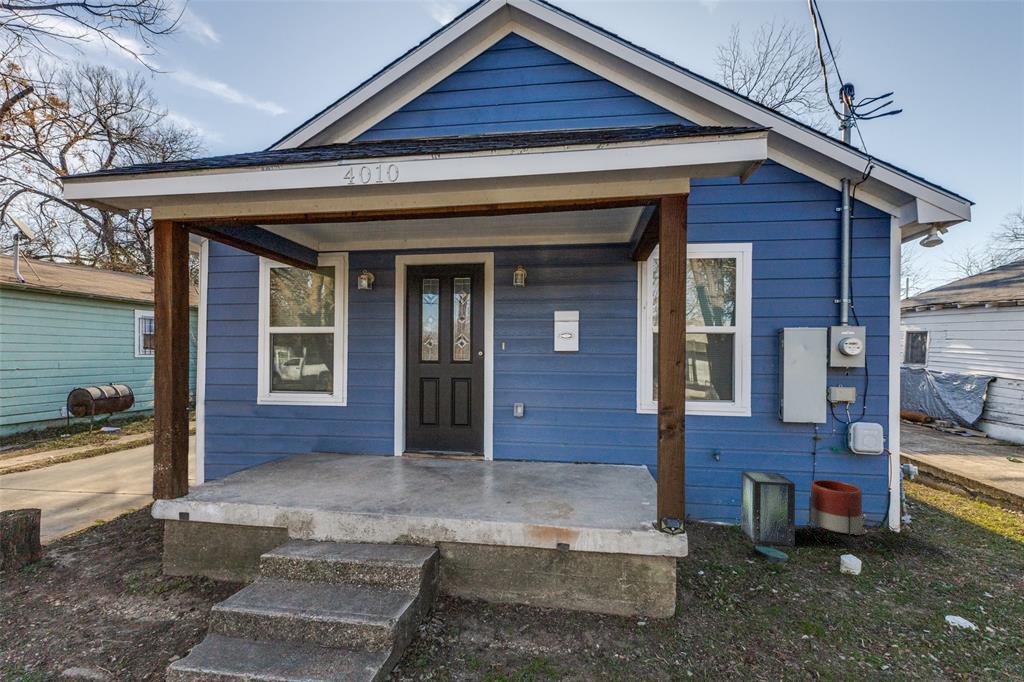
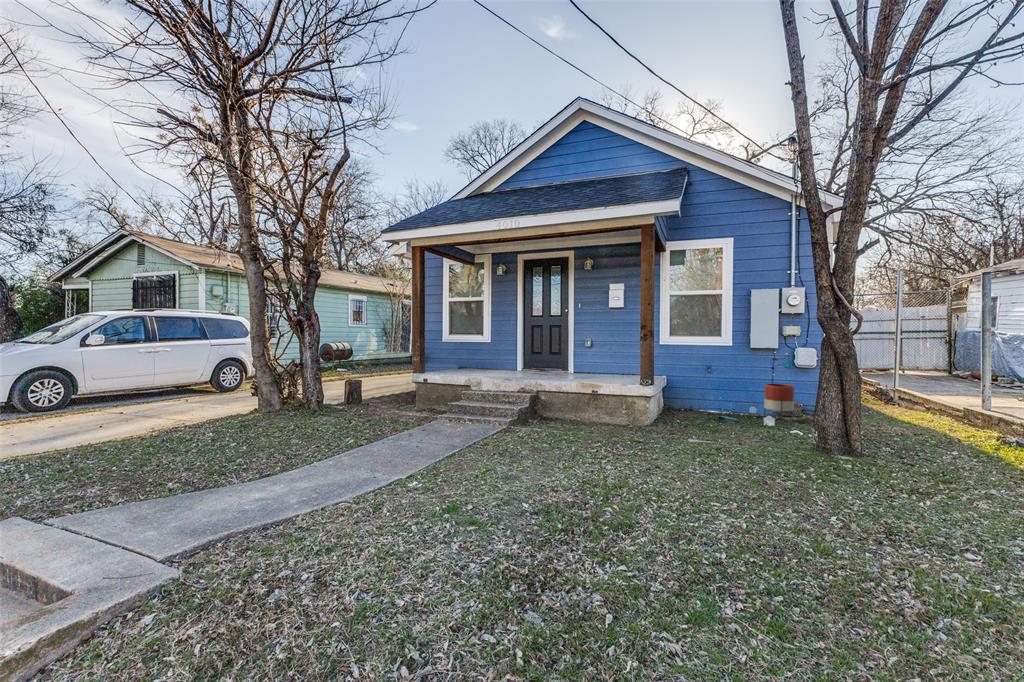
storage box: present [741,471,795,546] -> none [723,379,749,419]

